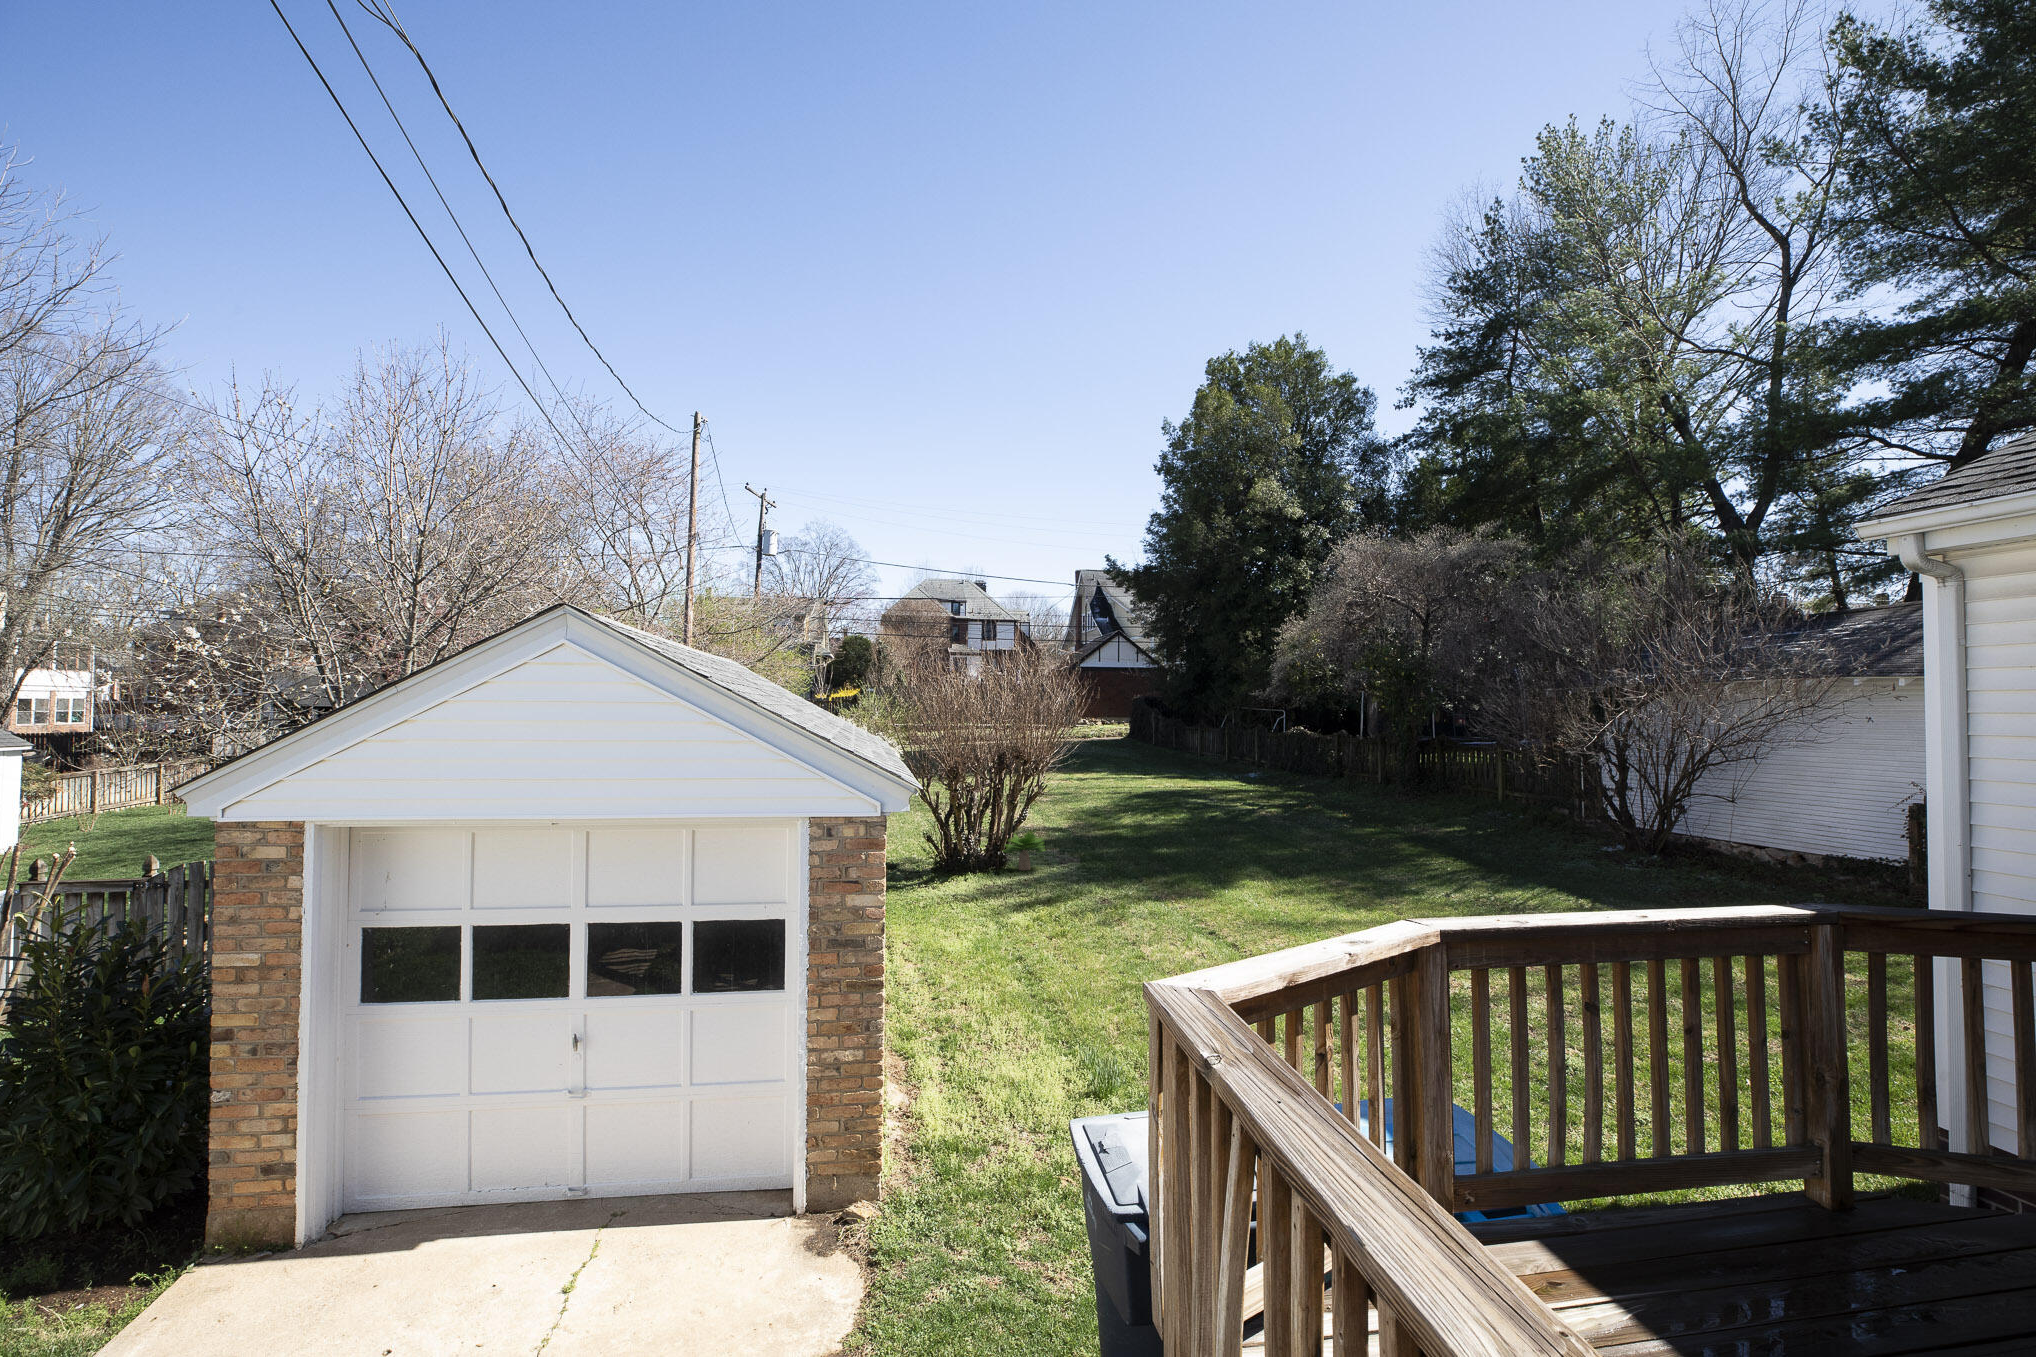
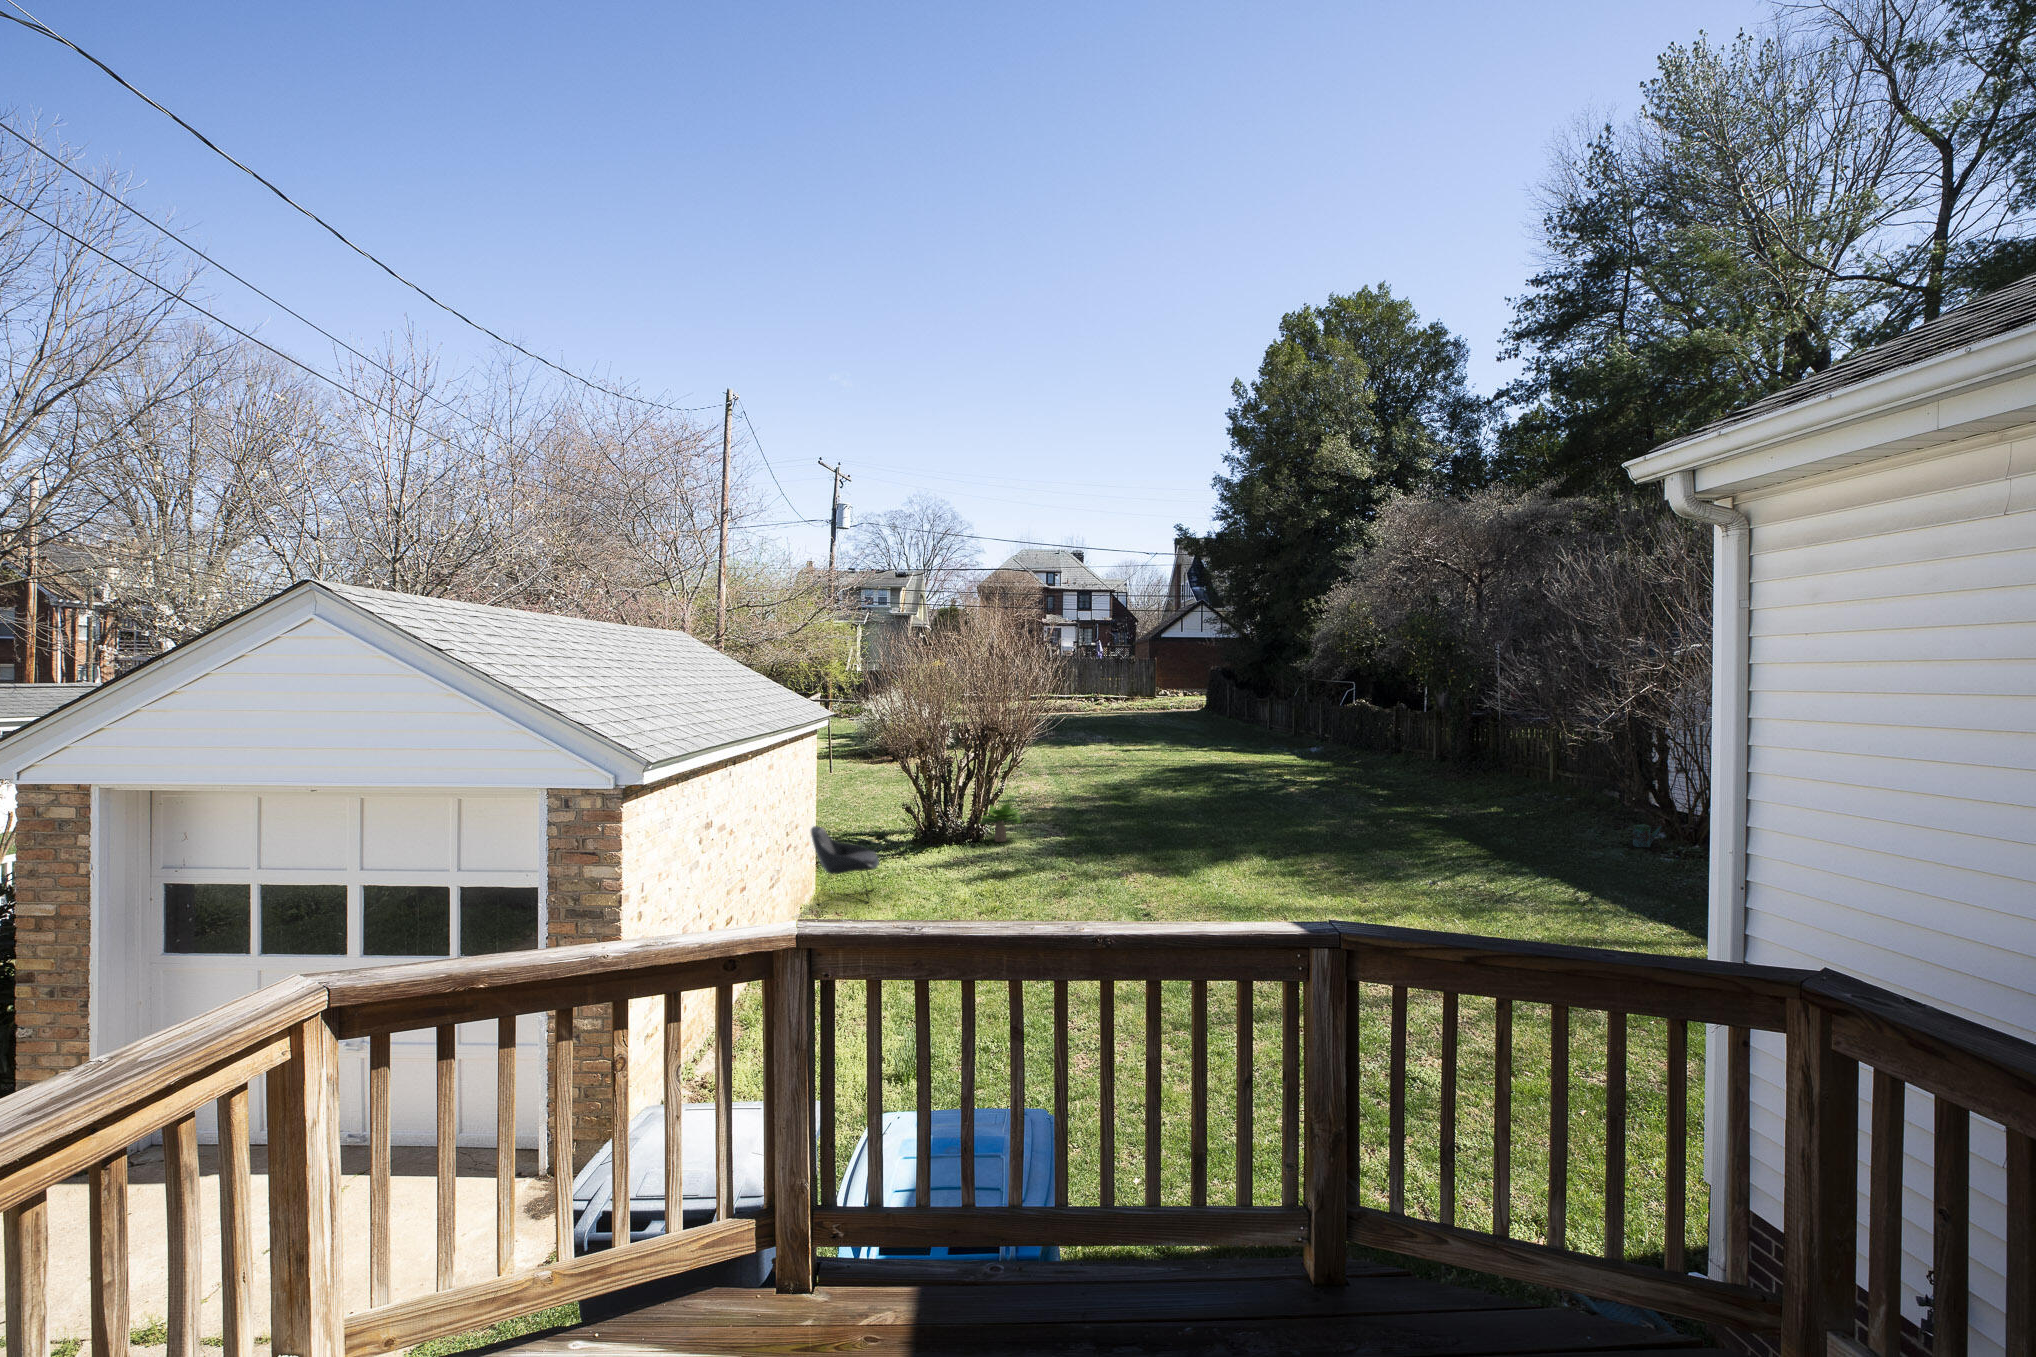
watering can: none [1622,837,1655,860] -> present [1627,822,1665,847]
lounge chair: none [878,857,947,938] -> present [811,826,879,905]

